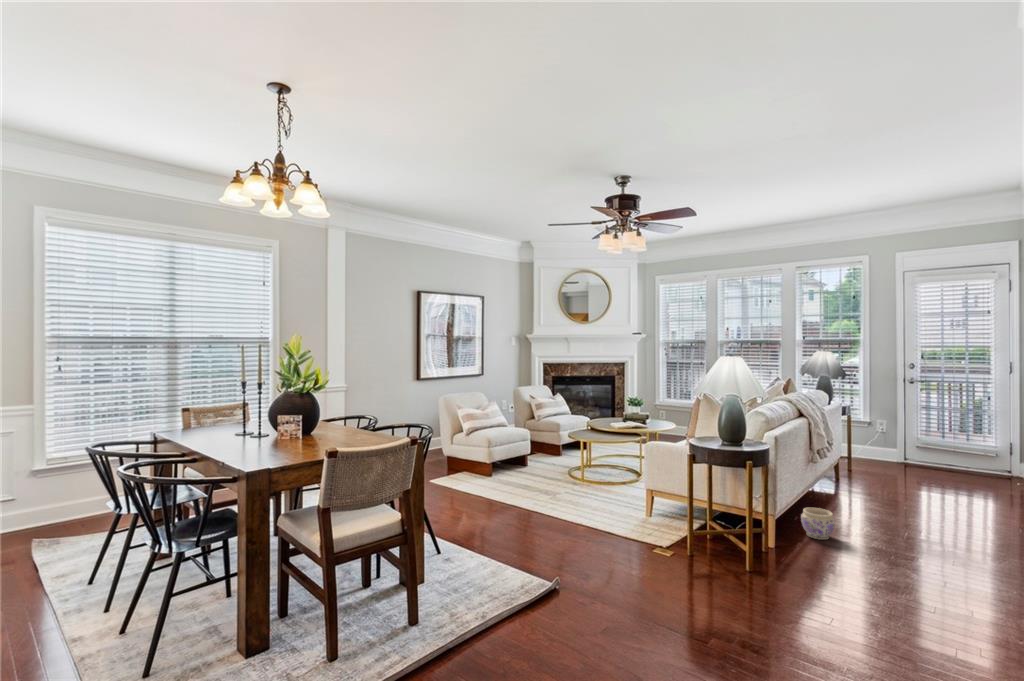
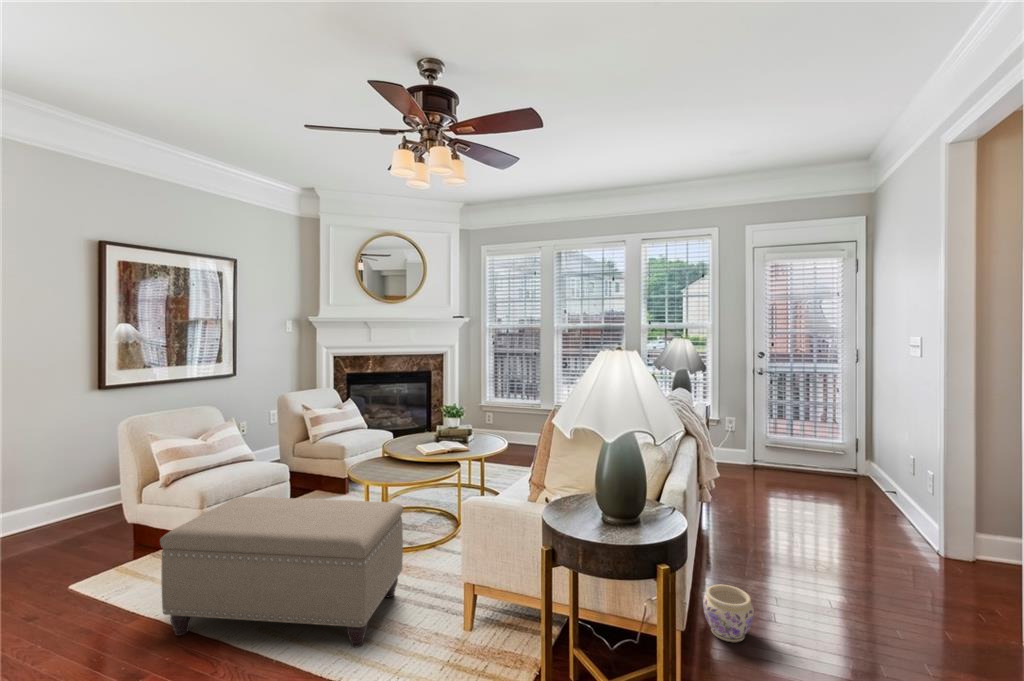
ottoman: none [487,439,609,516] -> present [160,497,403,648]

